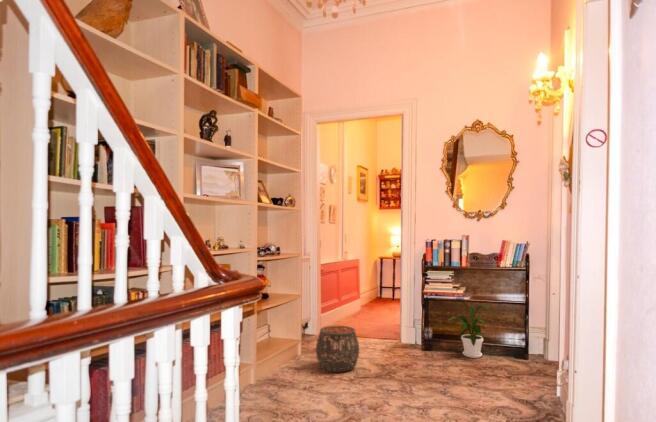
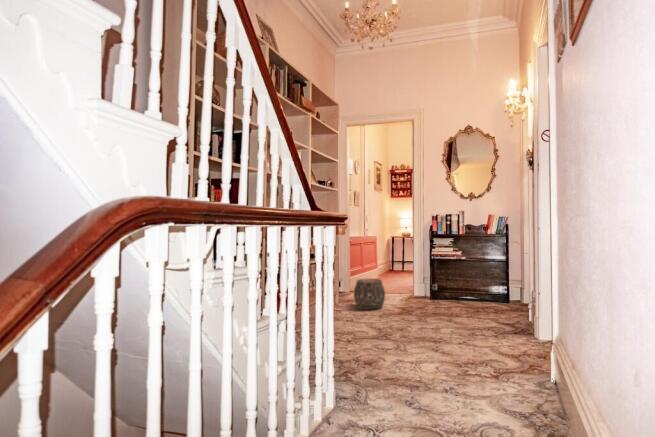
house plant: present [449,299,492,358] -> none [448,258,483,301]

